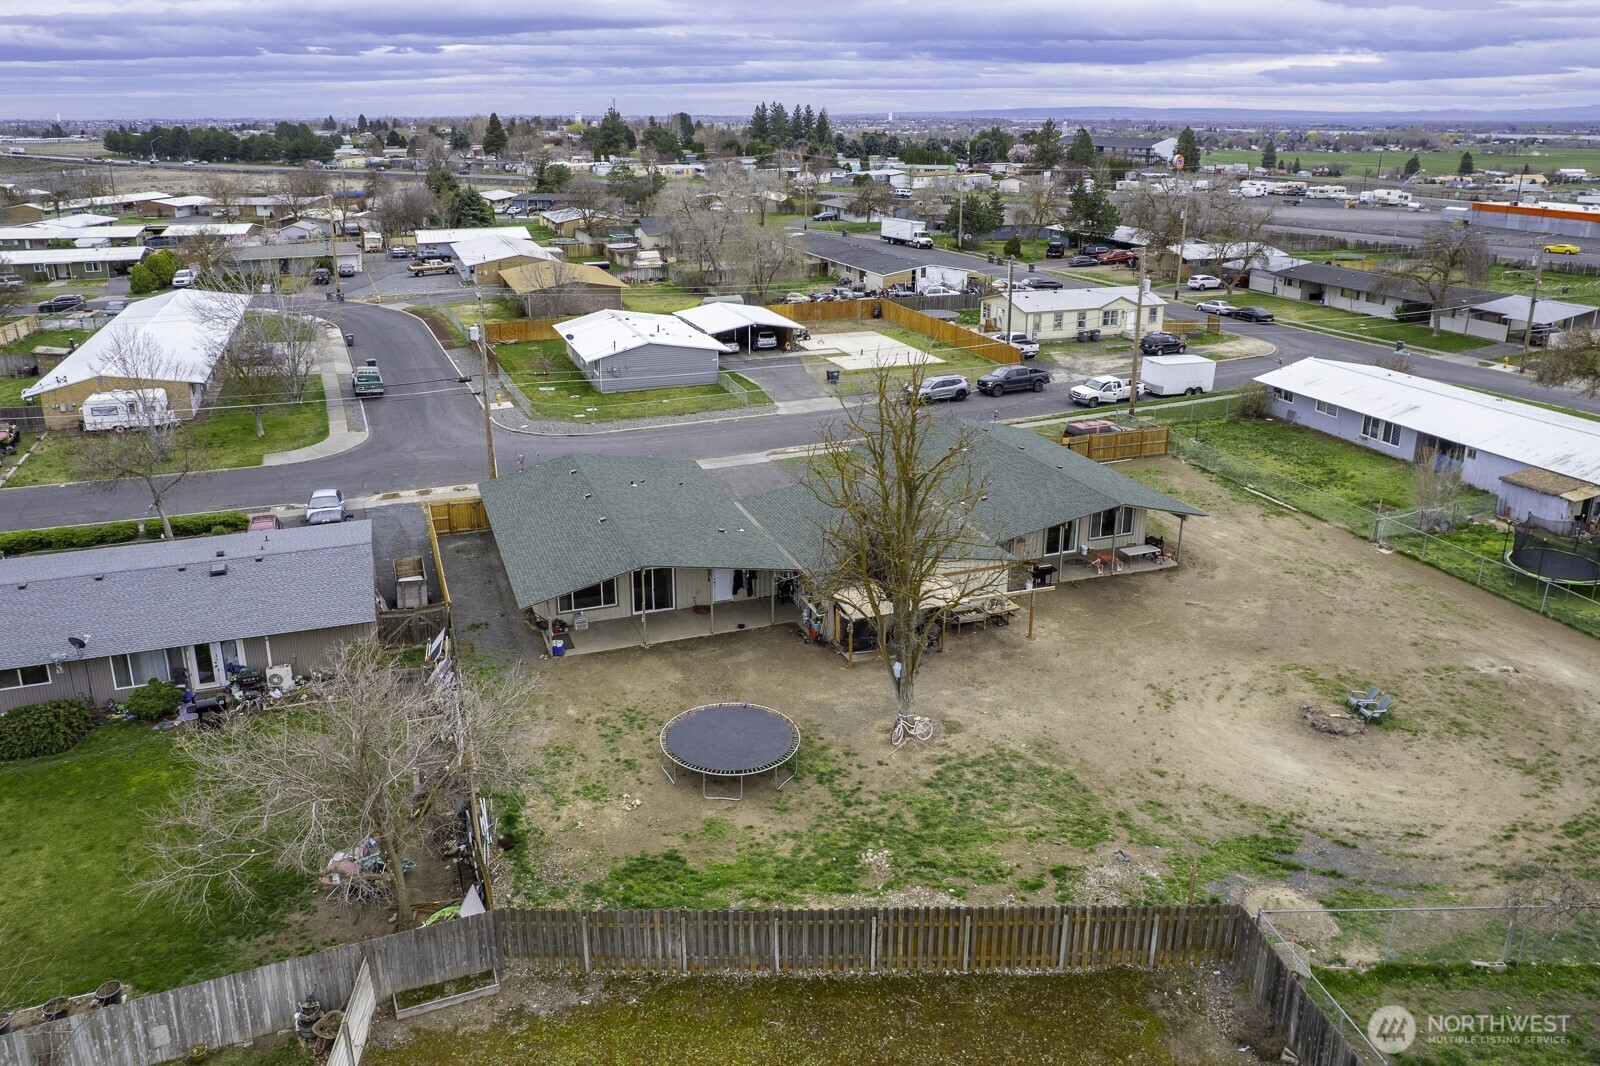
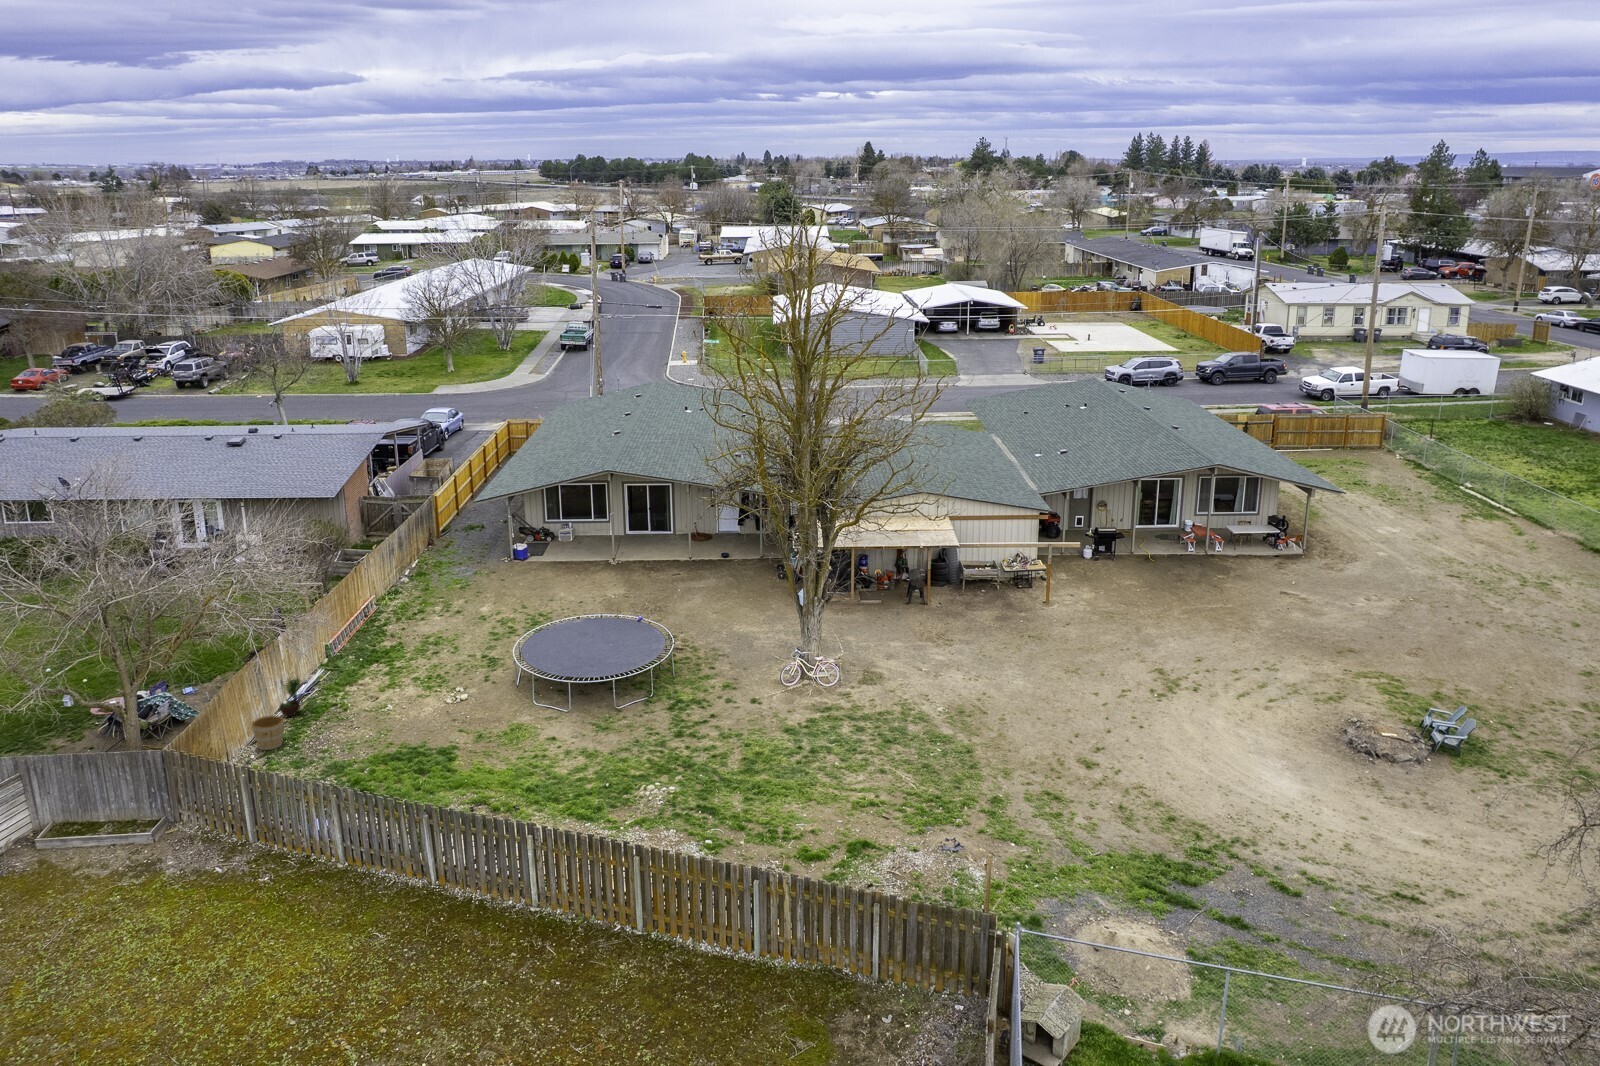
wooden bucket: none [505,851,534,885] -> present [251,715,285,750]

